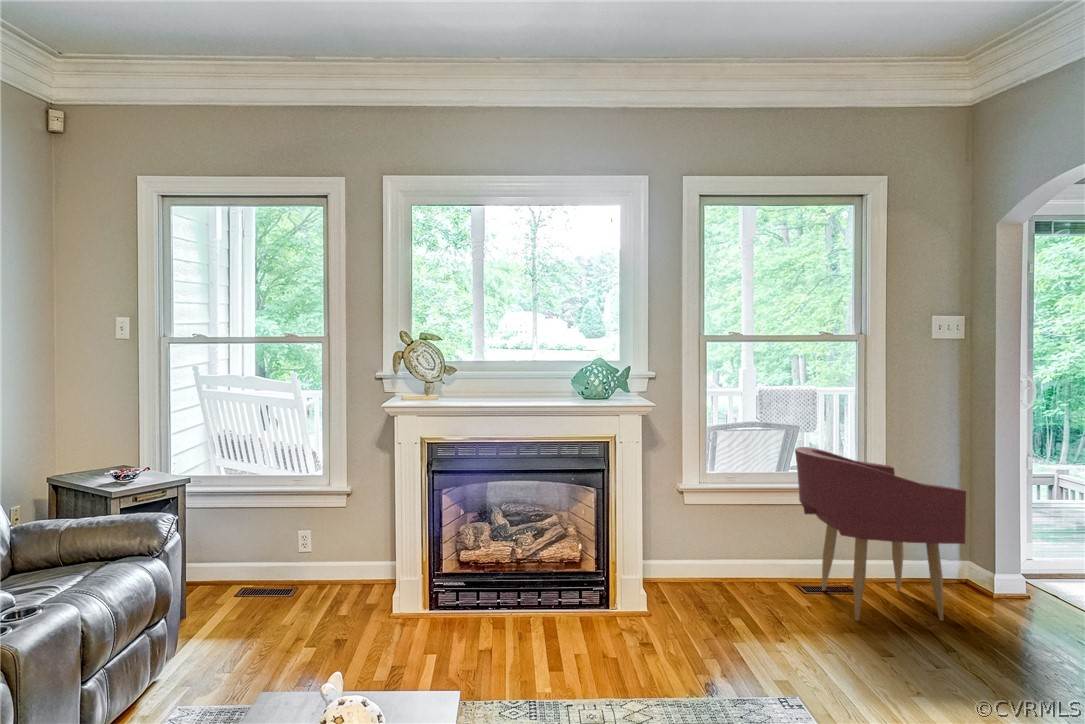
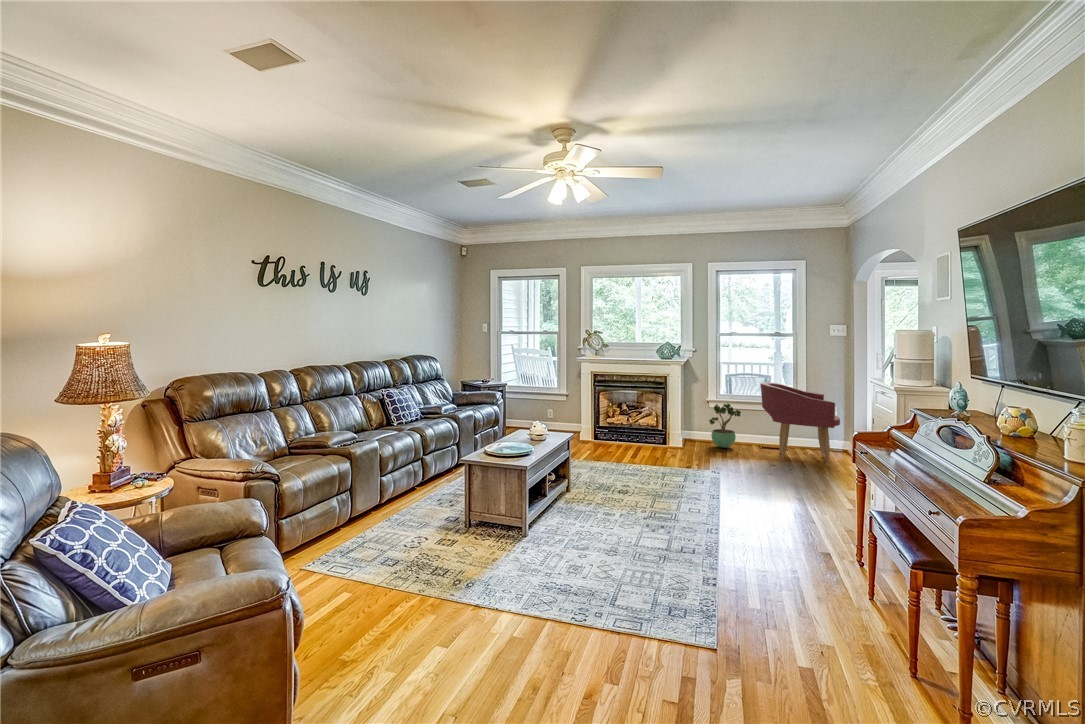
potted plant: none [686,494,749,591] -> present [709,404,741,448]

